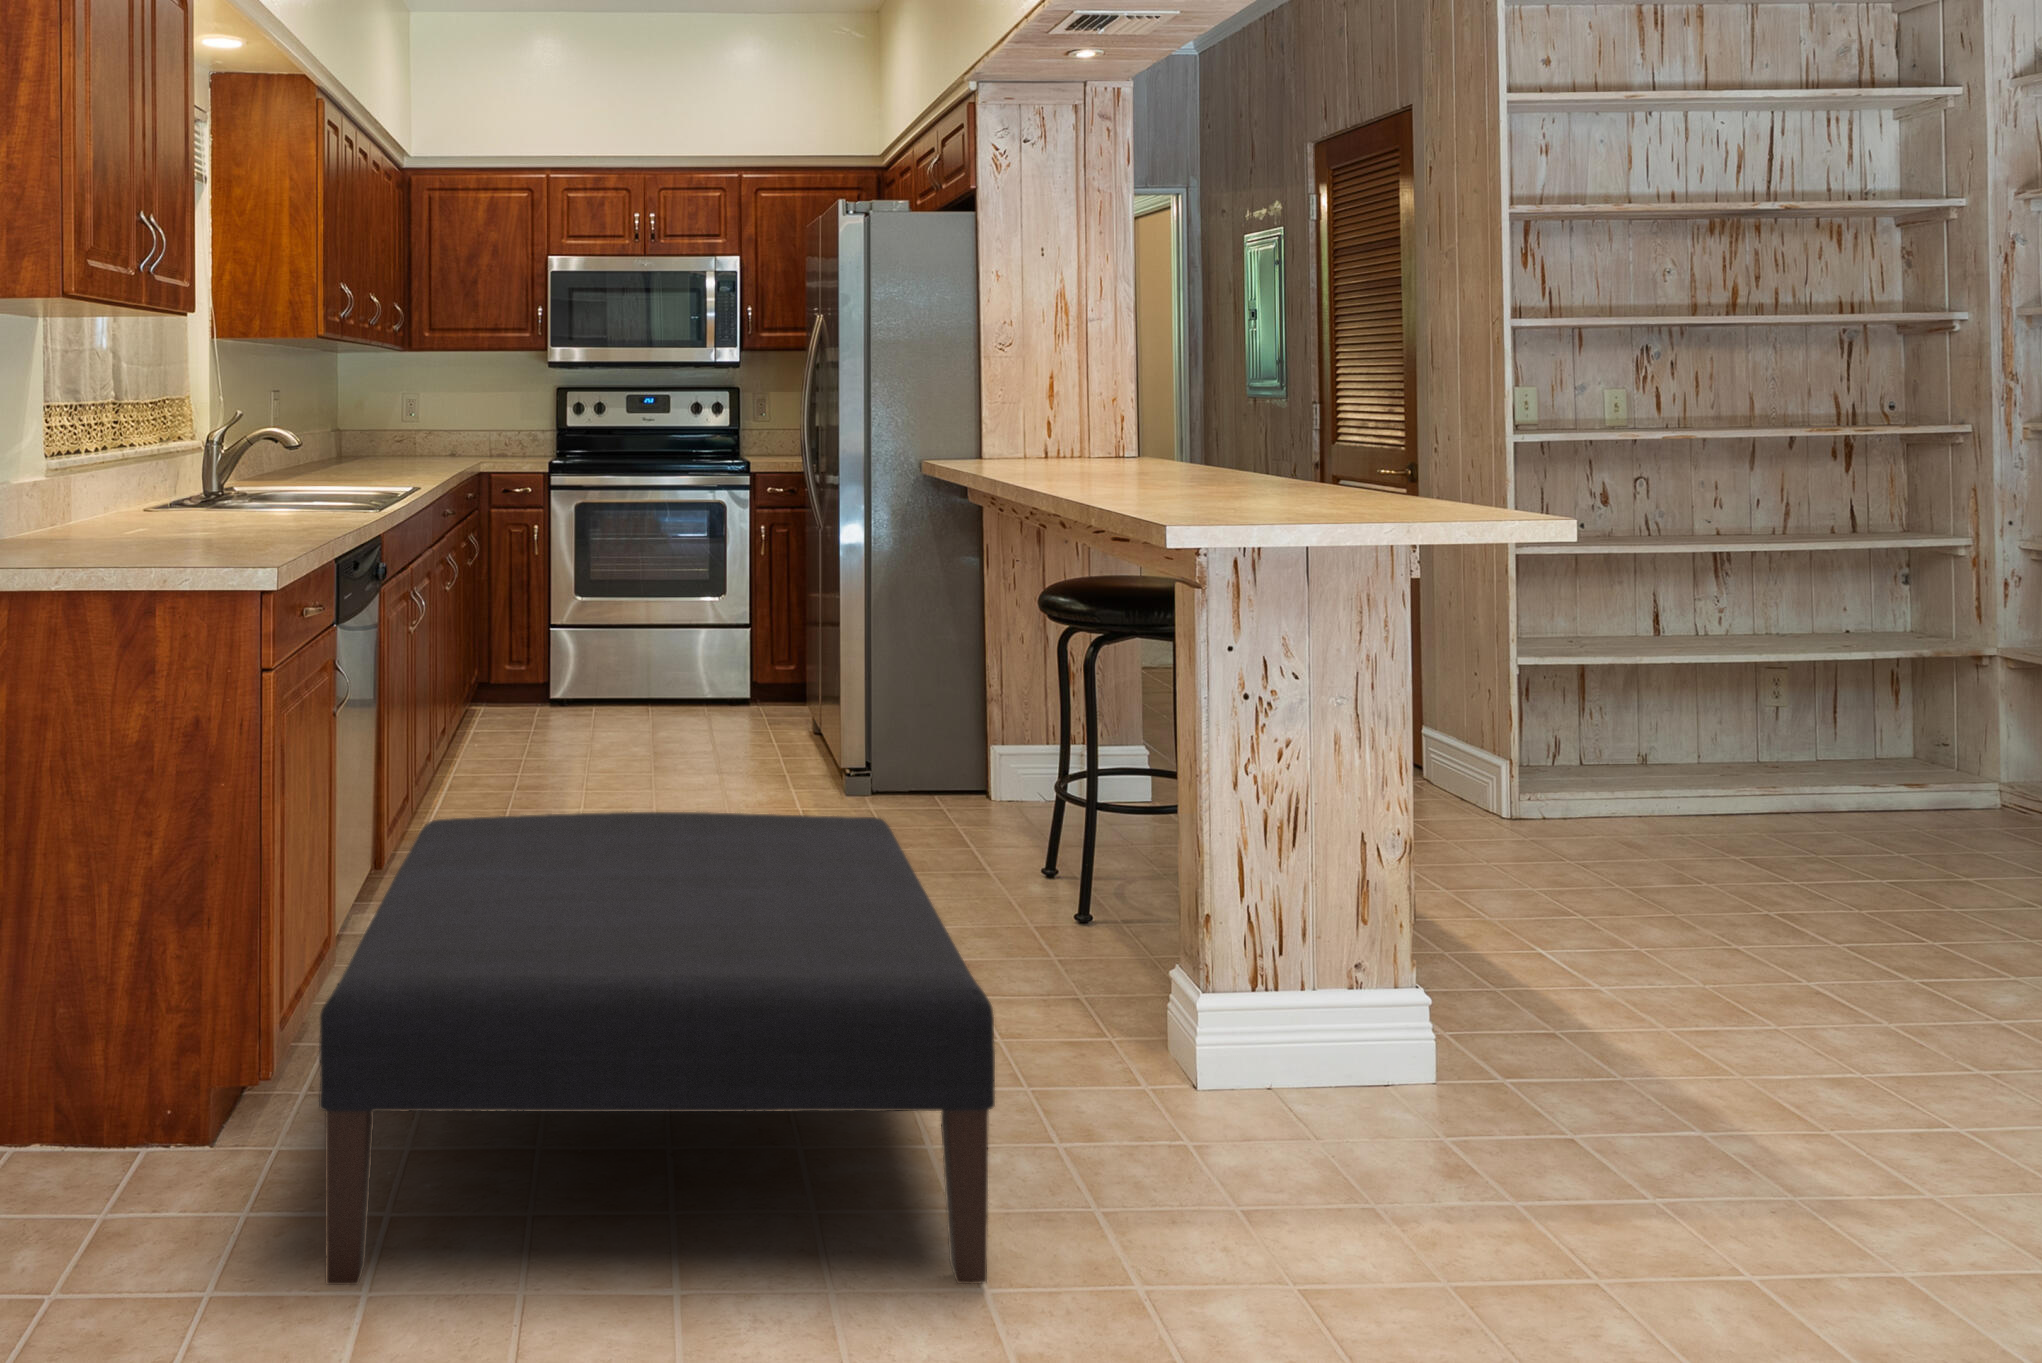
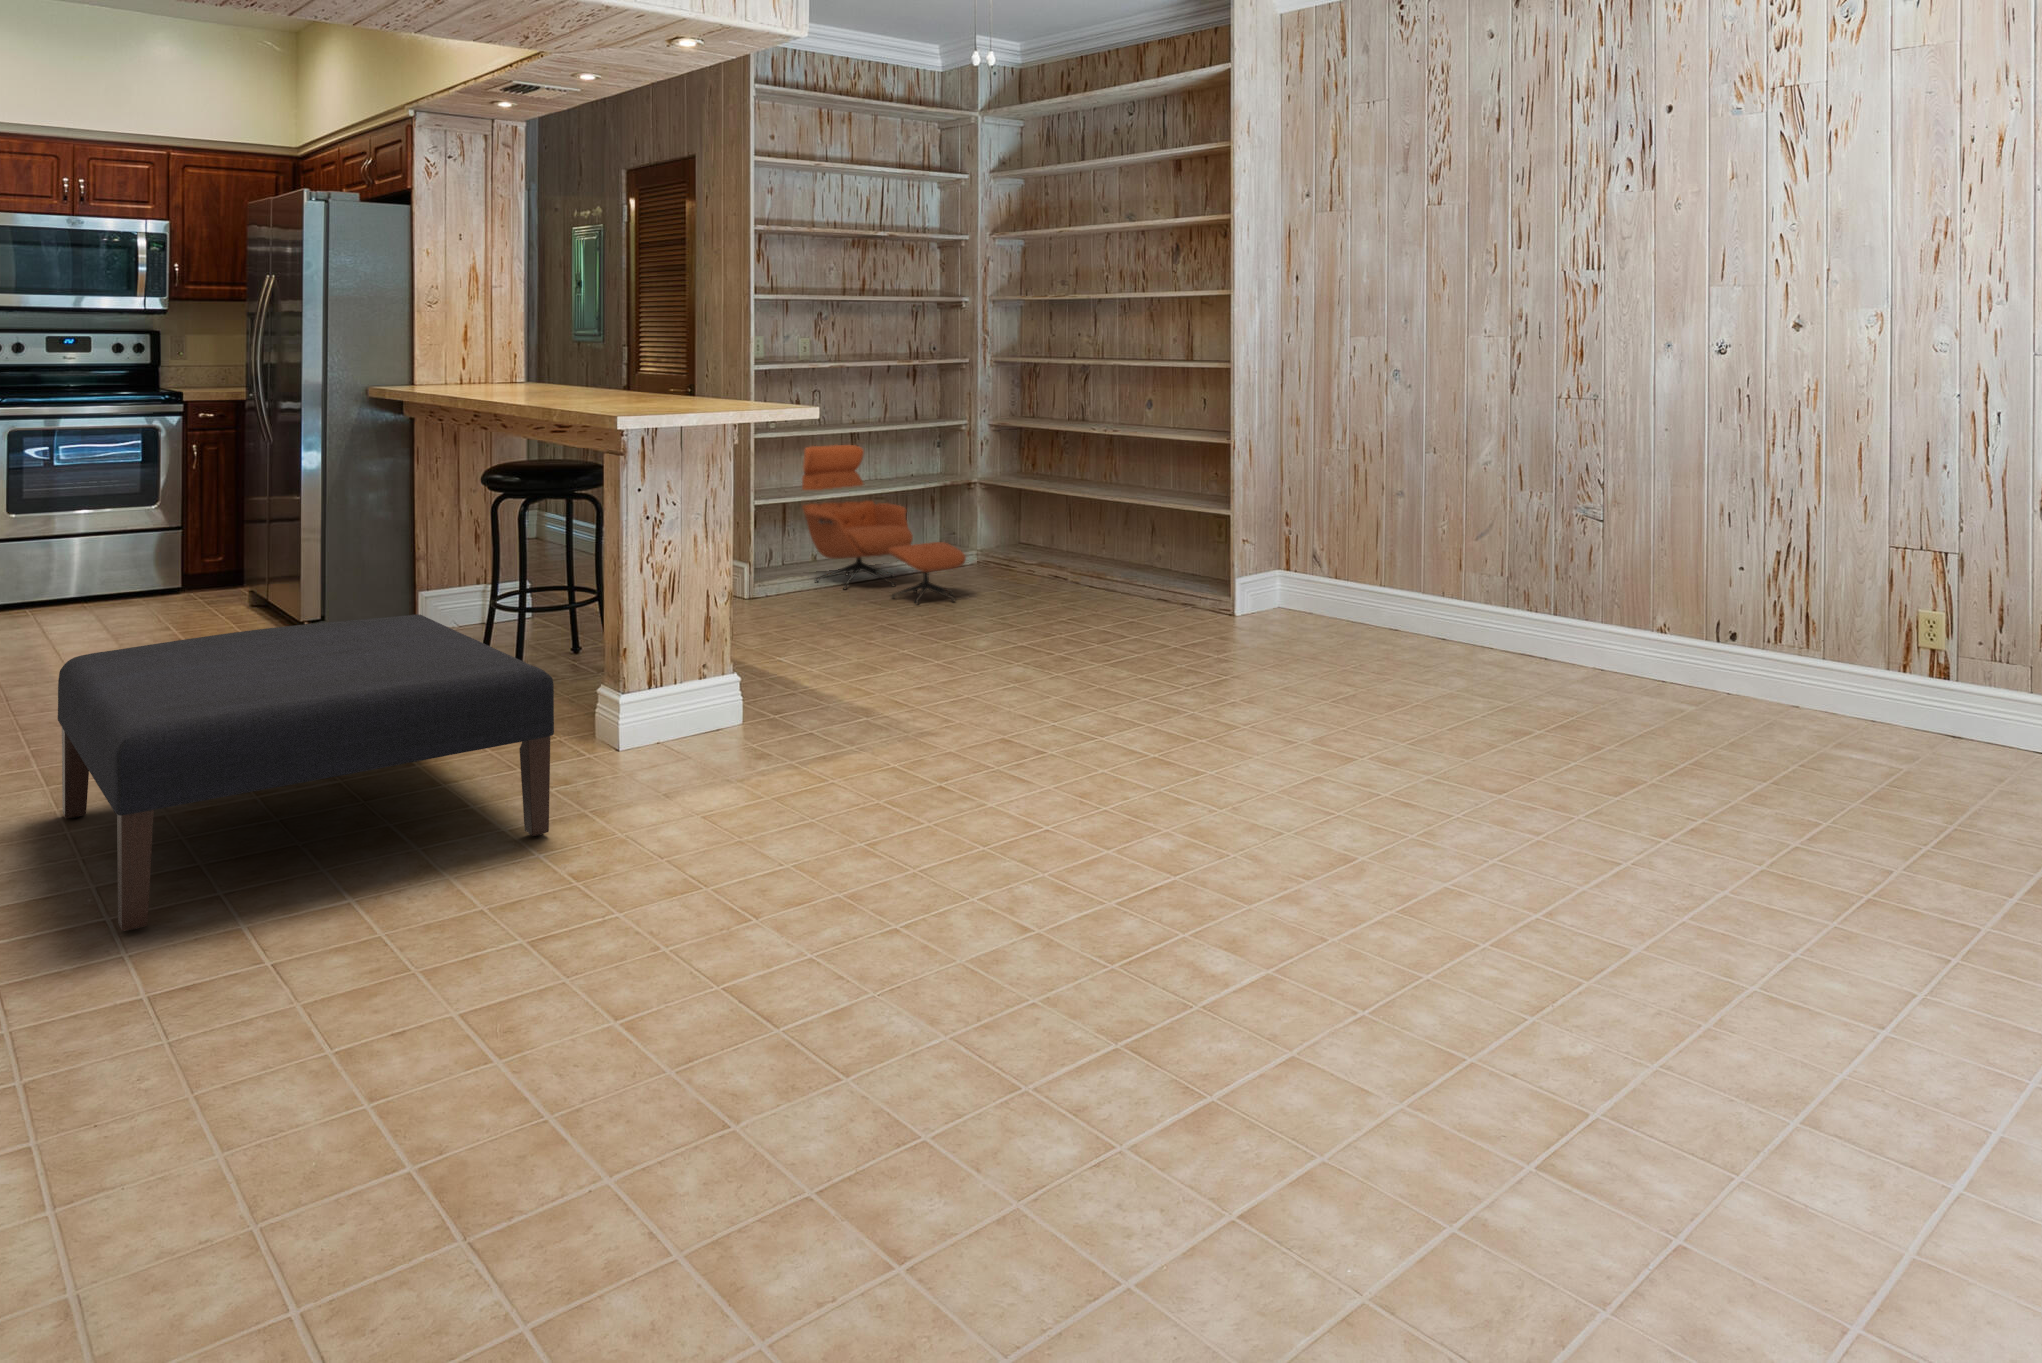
lounge chair: none [1611,571,1971,892] -> present [802,445,966,604]

